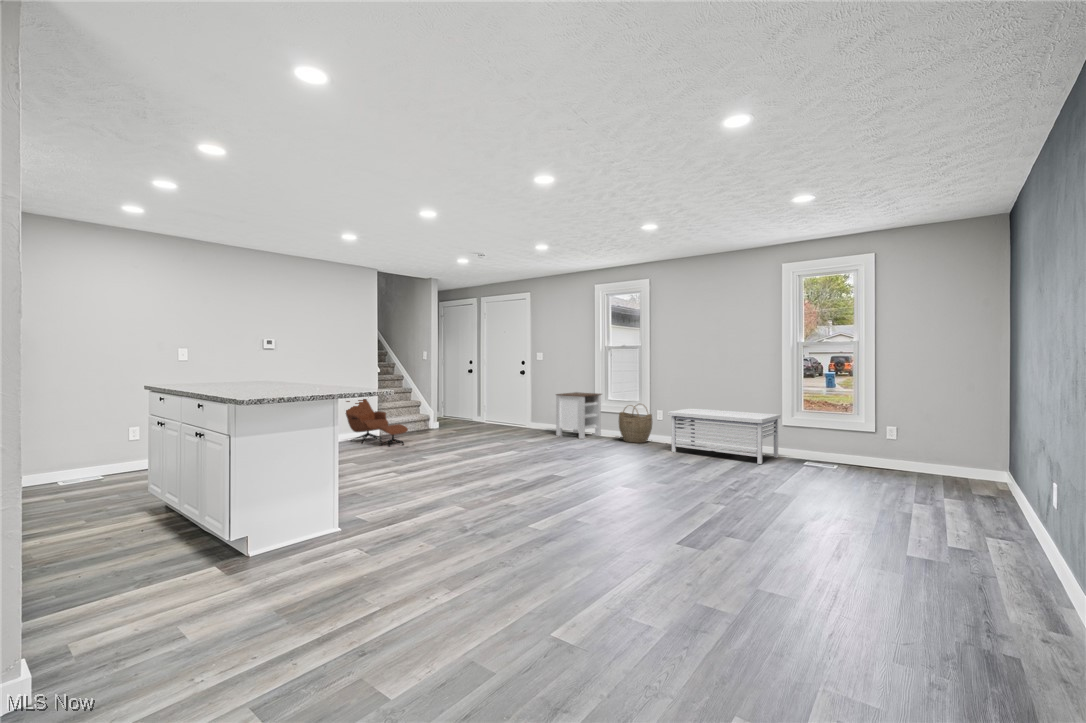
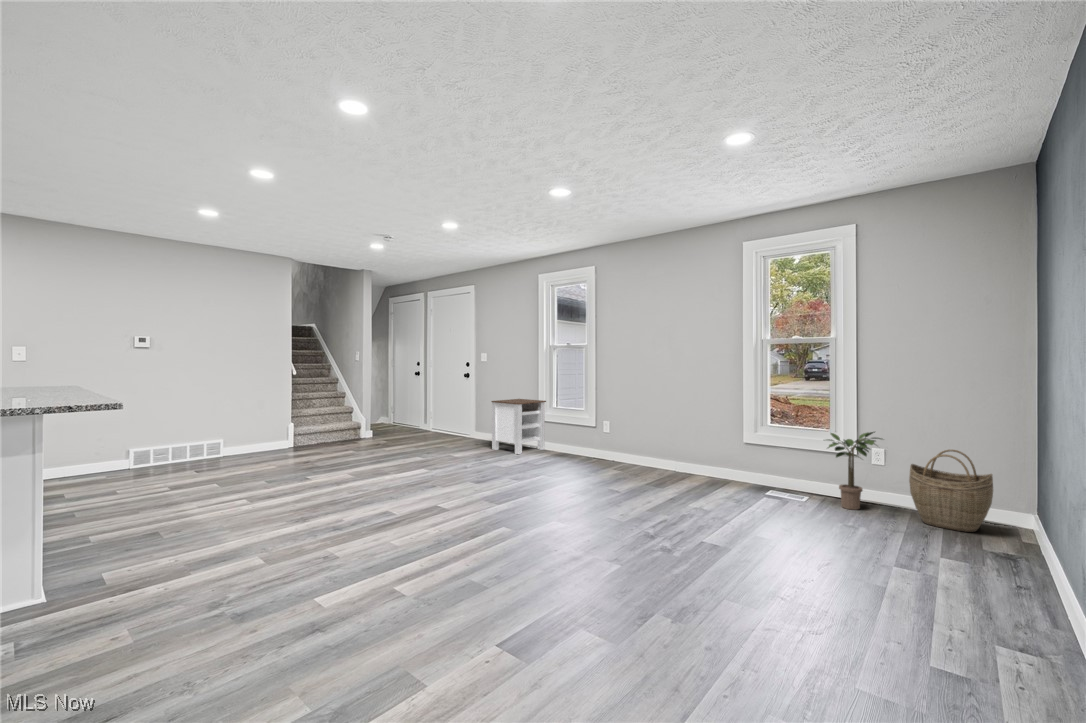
lounge chair: present [346,399,408,446] -> none [243,395,310,462]
woven basket: present [619,405,652,443] -> present [909,450,993,532]
storage bench: present [668,408,781,464] -> none [607,420,742,494]
potted plant: none [848,412,898,473] -> present [827,432,882,510]

